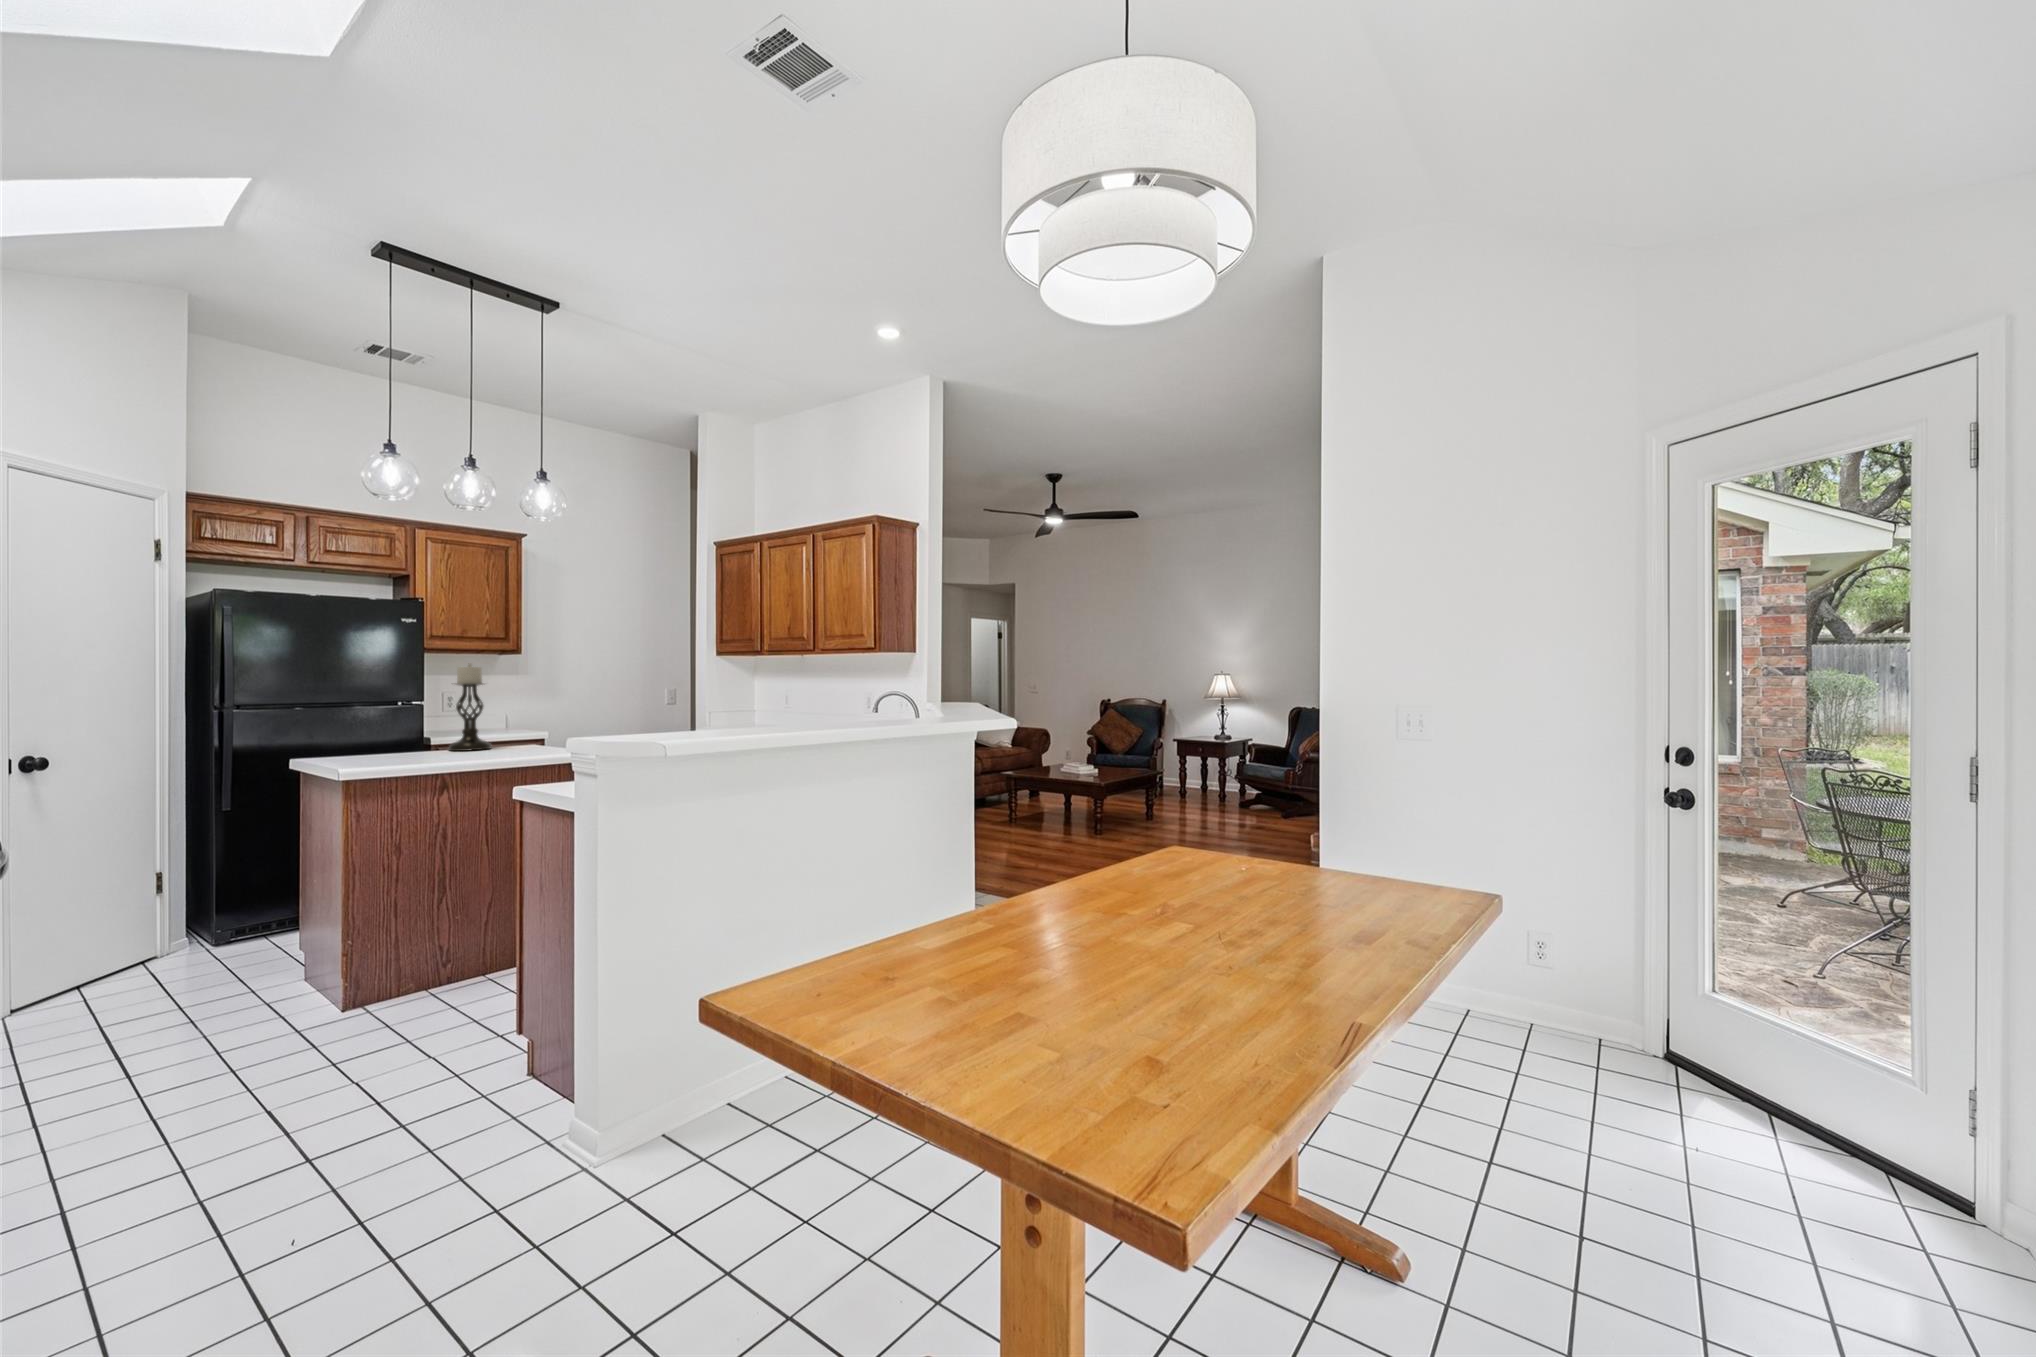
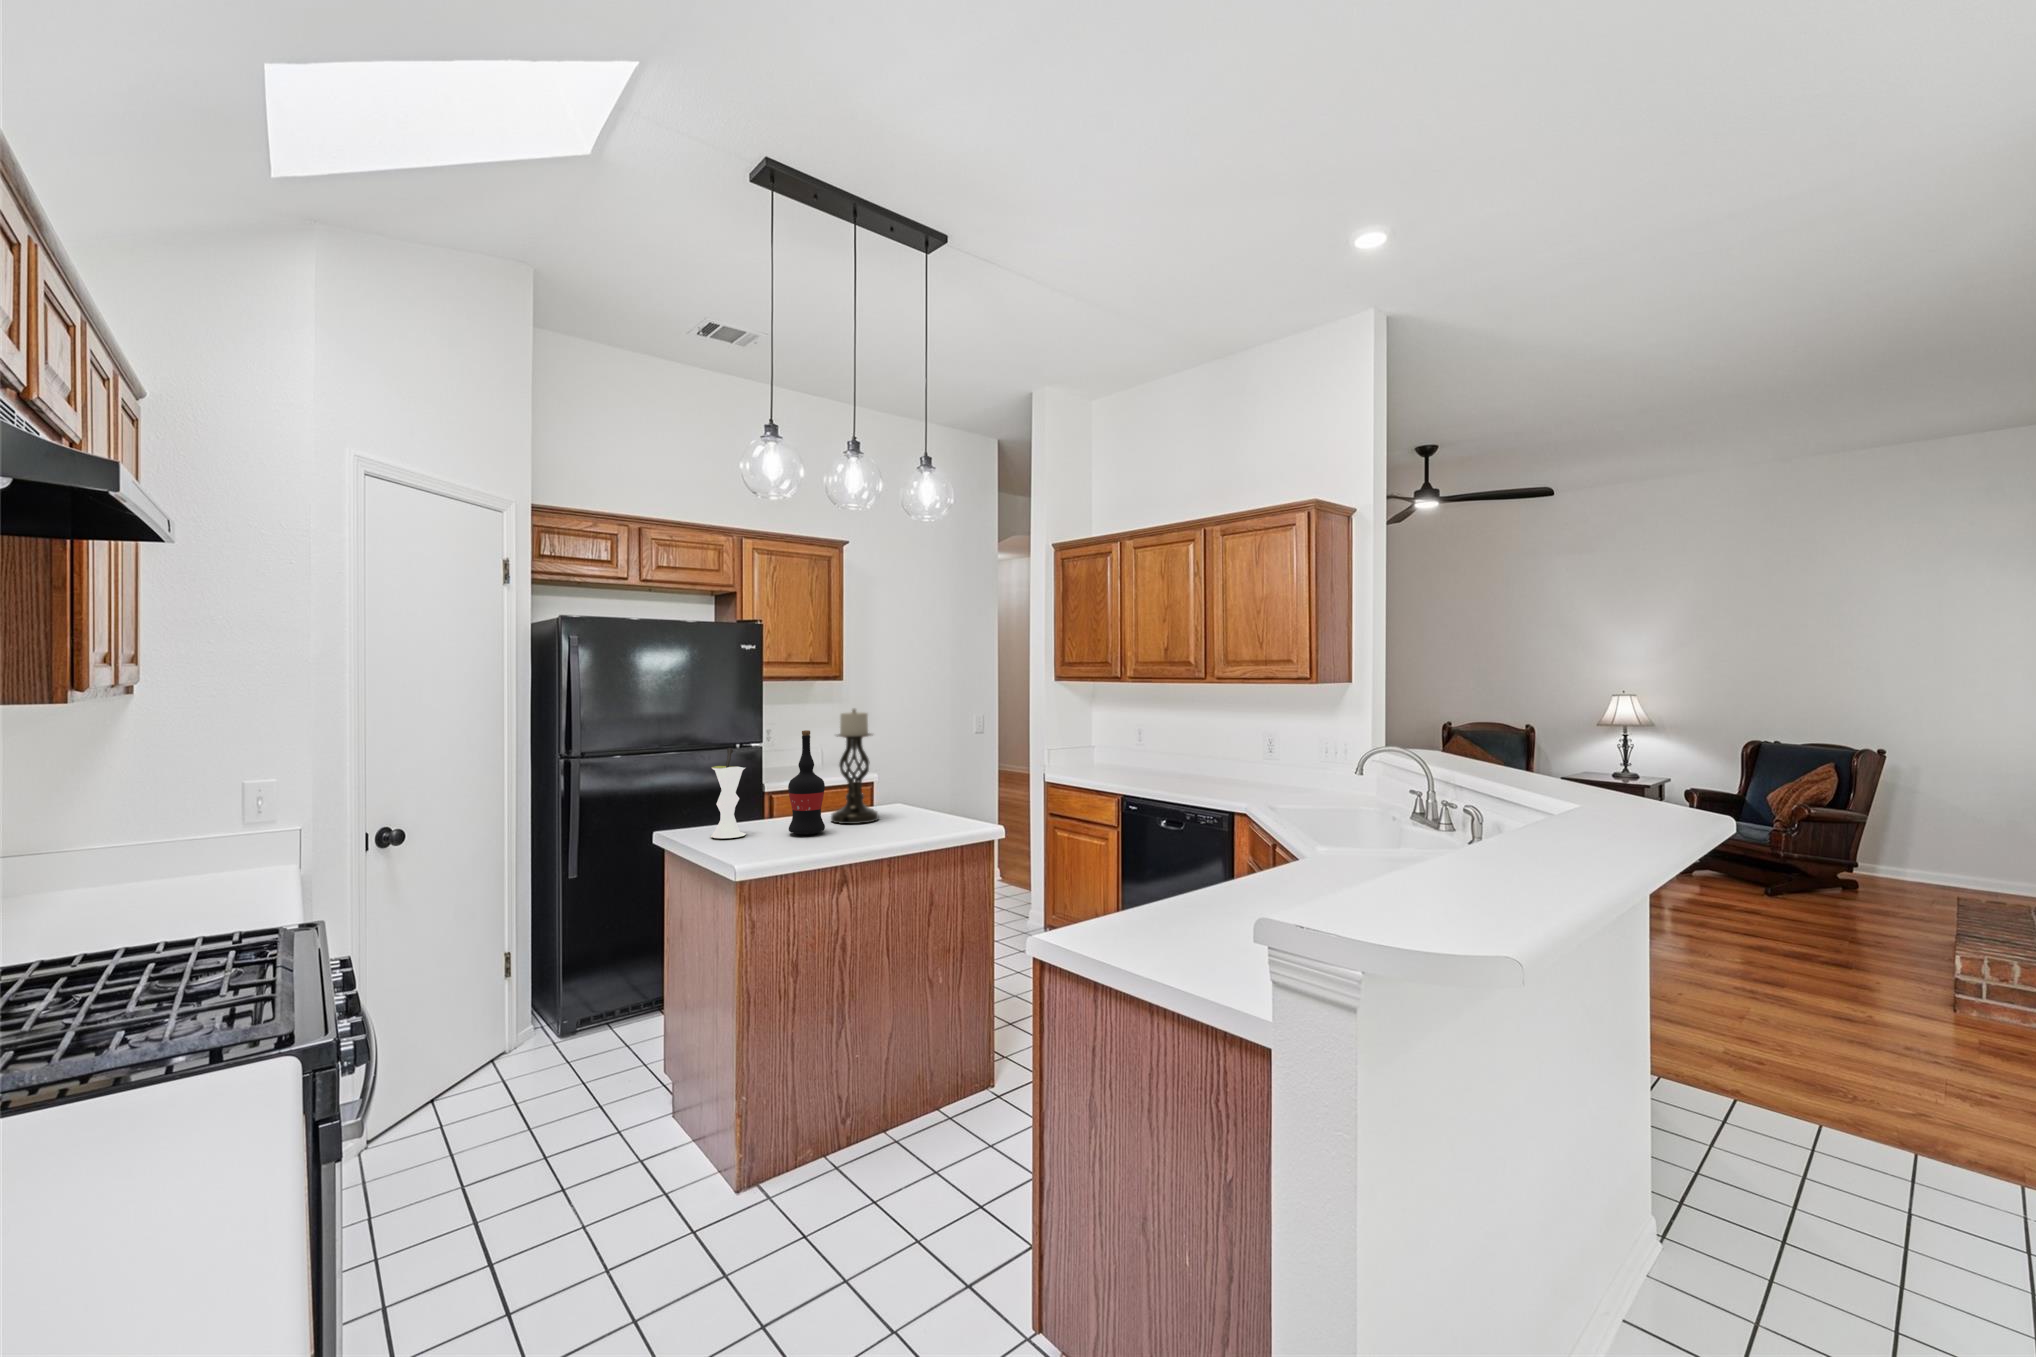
wine bottle: none [402,677,436,755] -> present [788,730,825,834]
vase: none [334,691,367,758] -> present [711,748,745,838]

